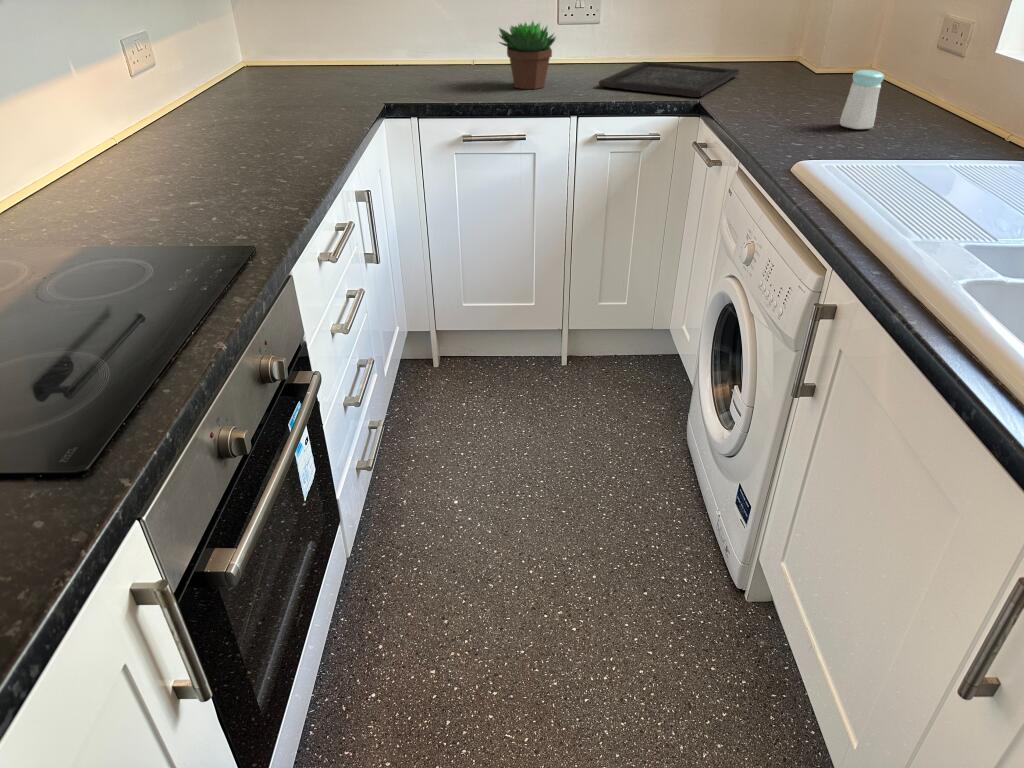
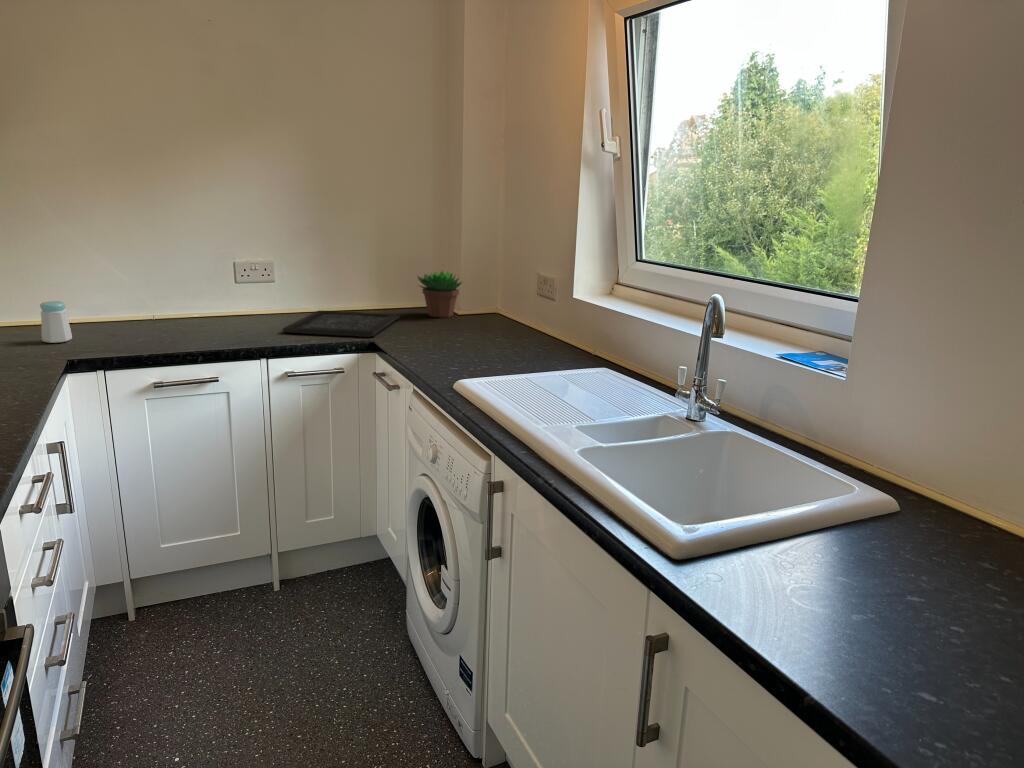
succulent plant: present [499,21,555,89] -> present [418,270,462,317]
salt shaker: present [840,70,884,129] -> present [40,301,72,343]

